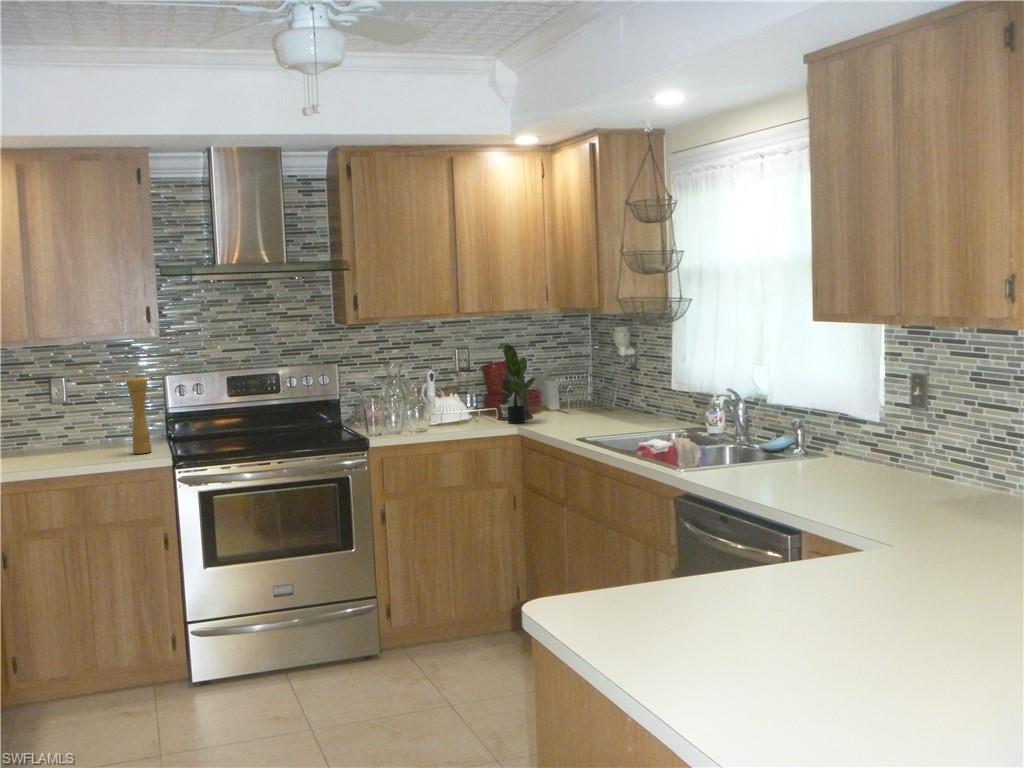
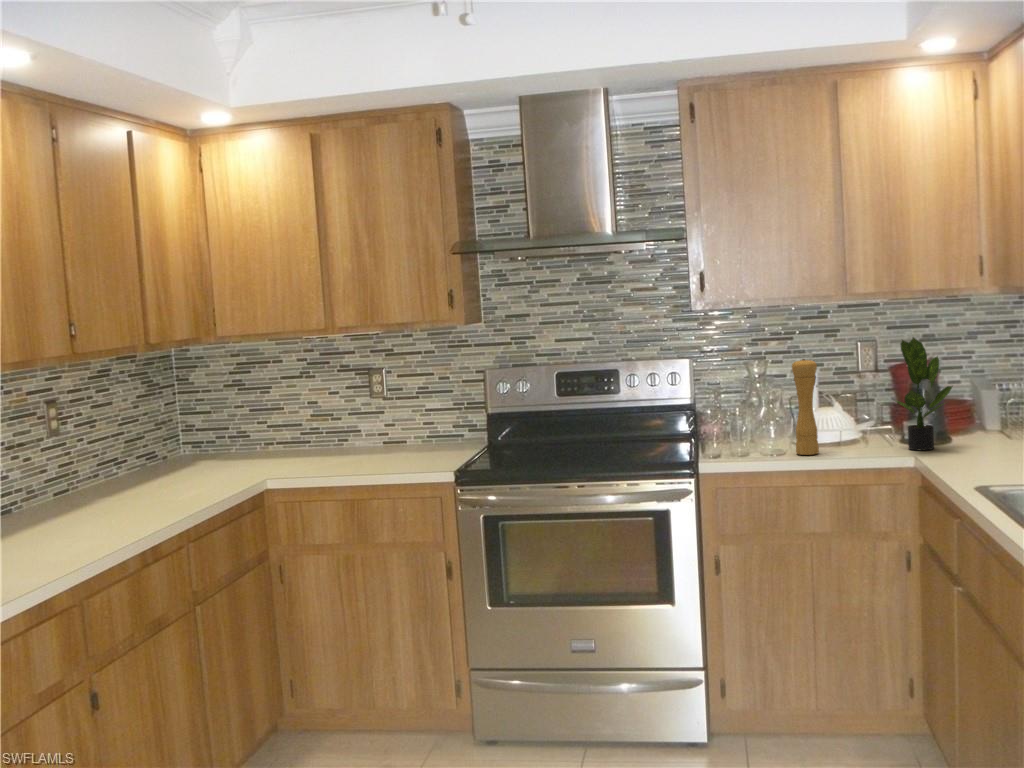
pepper mill: present [127,377,152,454] -> present [792,359,819,455]

